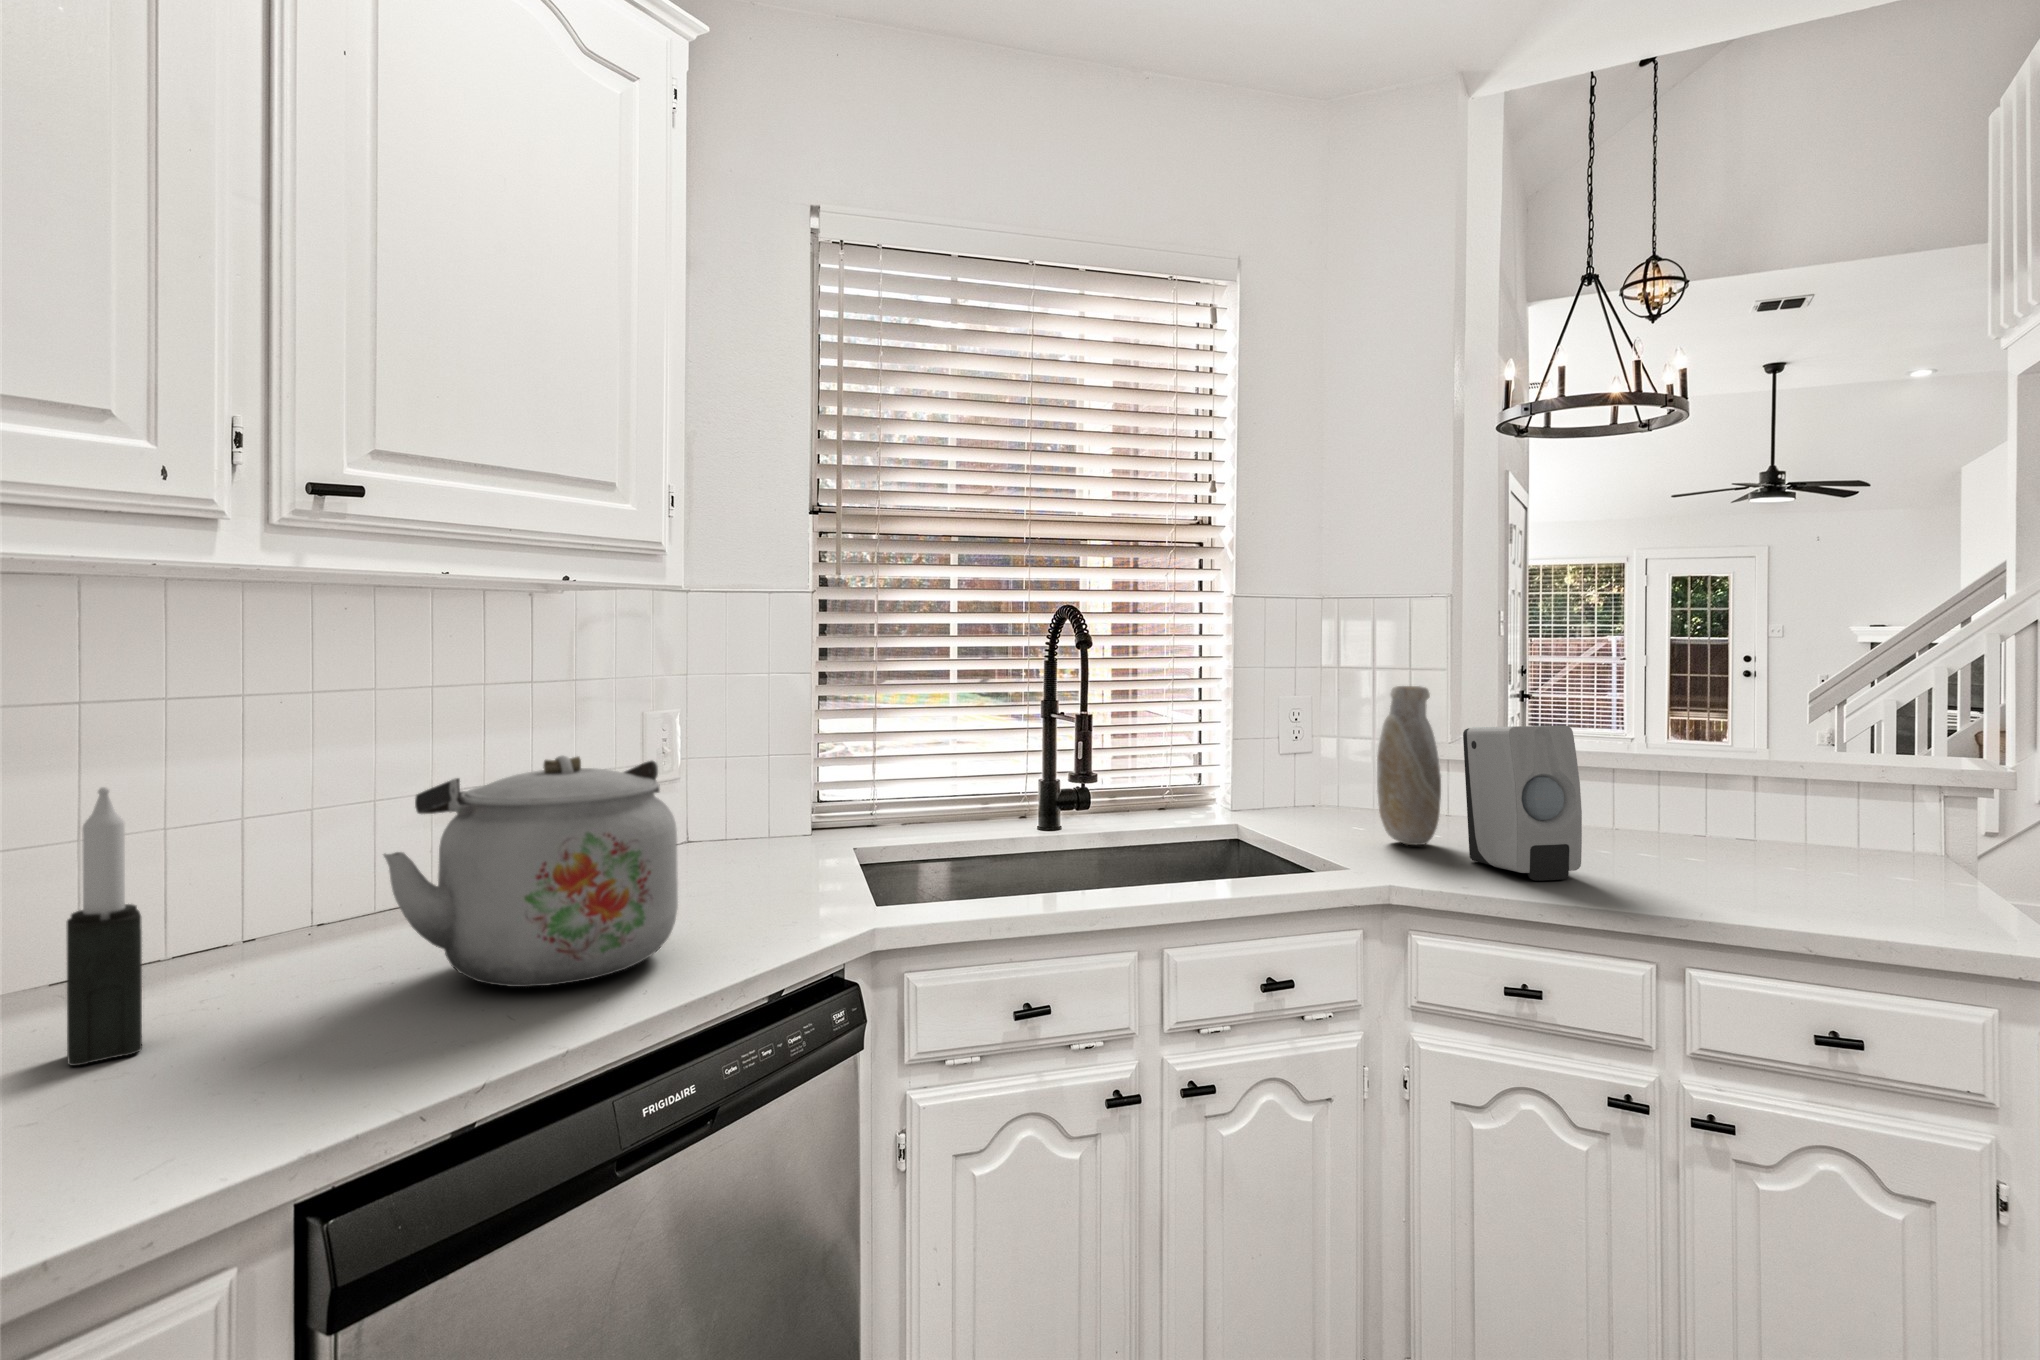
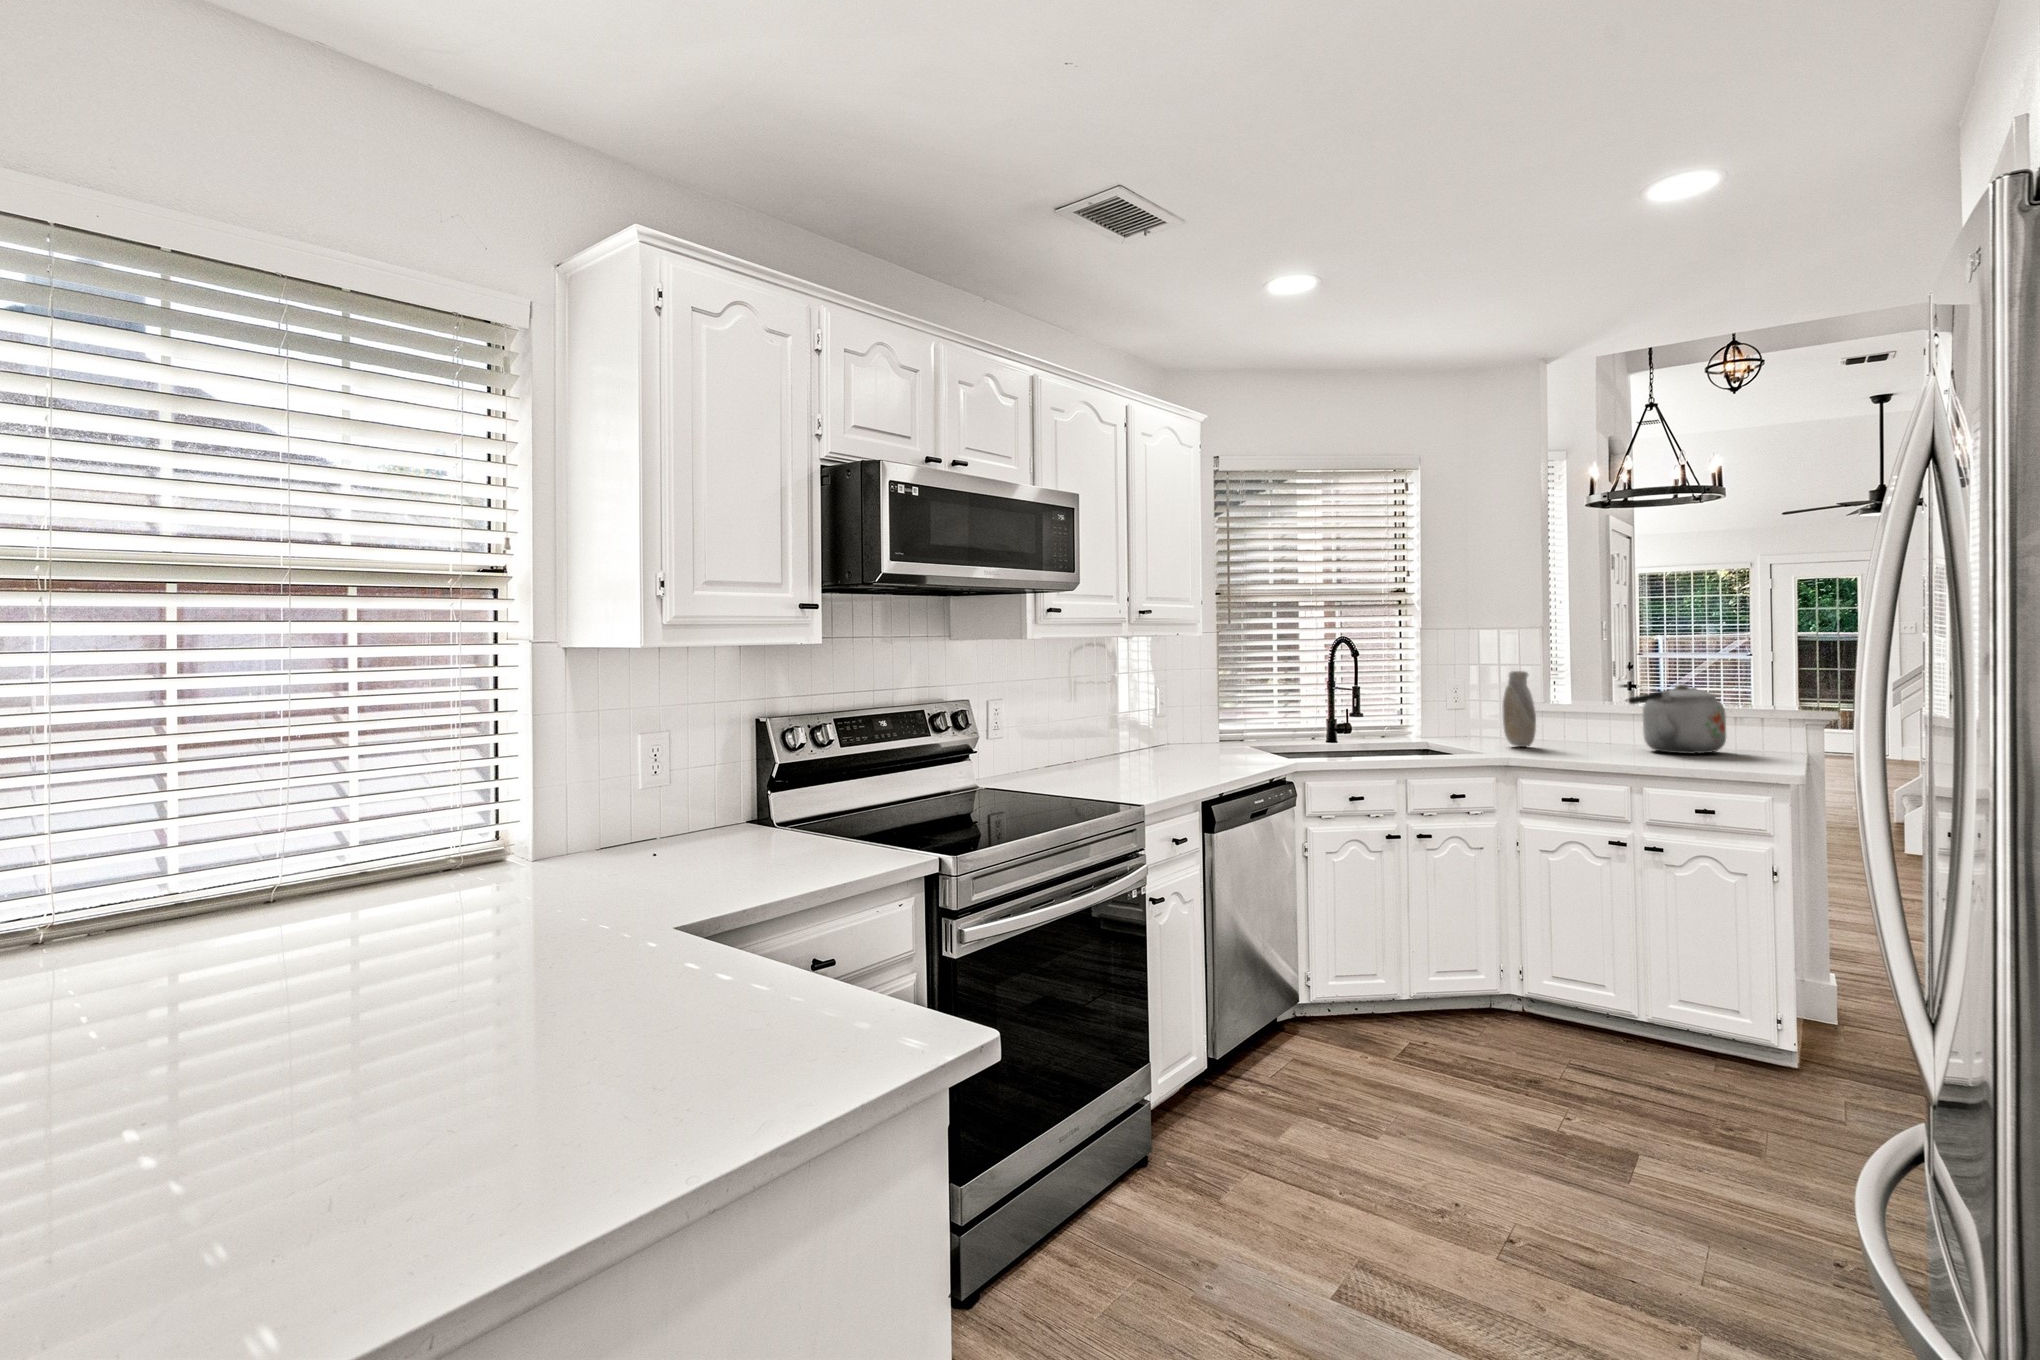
soap dispenser: present [1463,726,1582,881] -> none [1544,686,1601,755]
kettle: present [384,756,678,987] -> present [1628,685,1726,754]
candle: present [67,787,142,1066] -> none [1097,702,1117,777]

